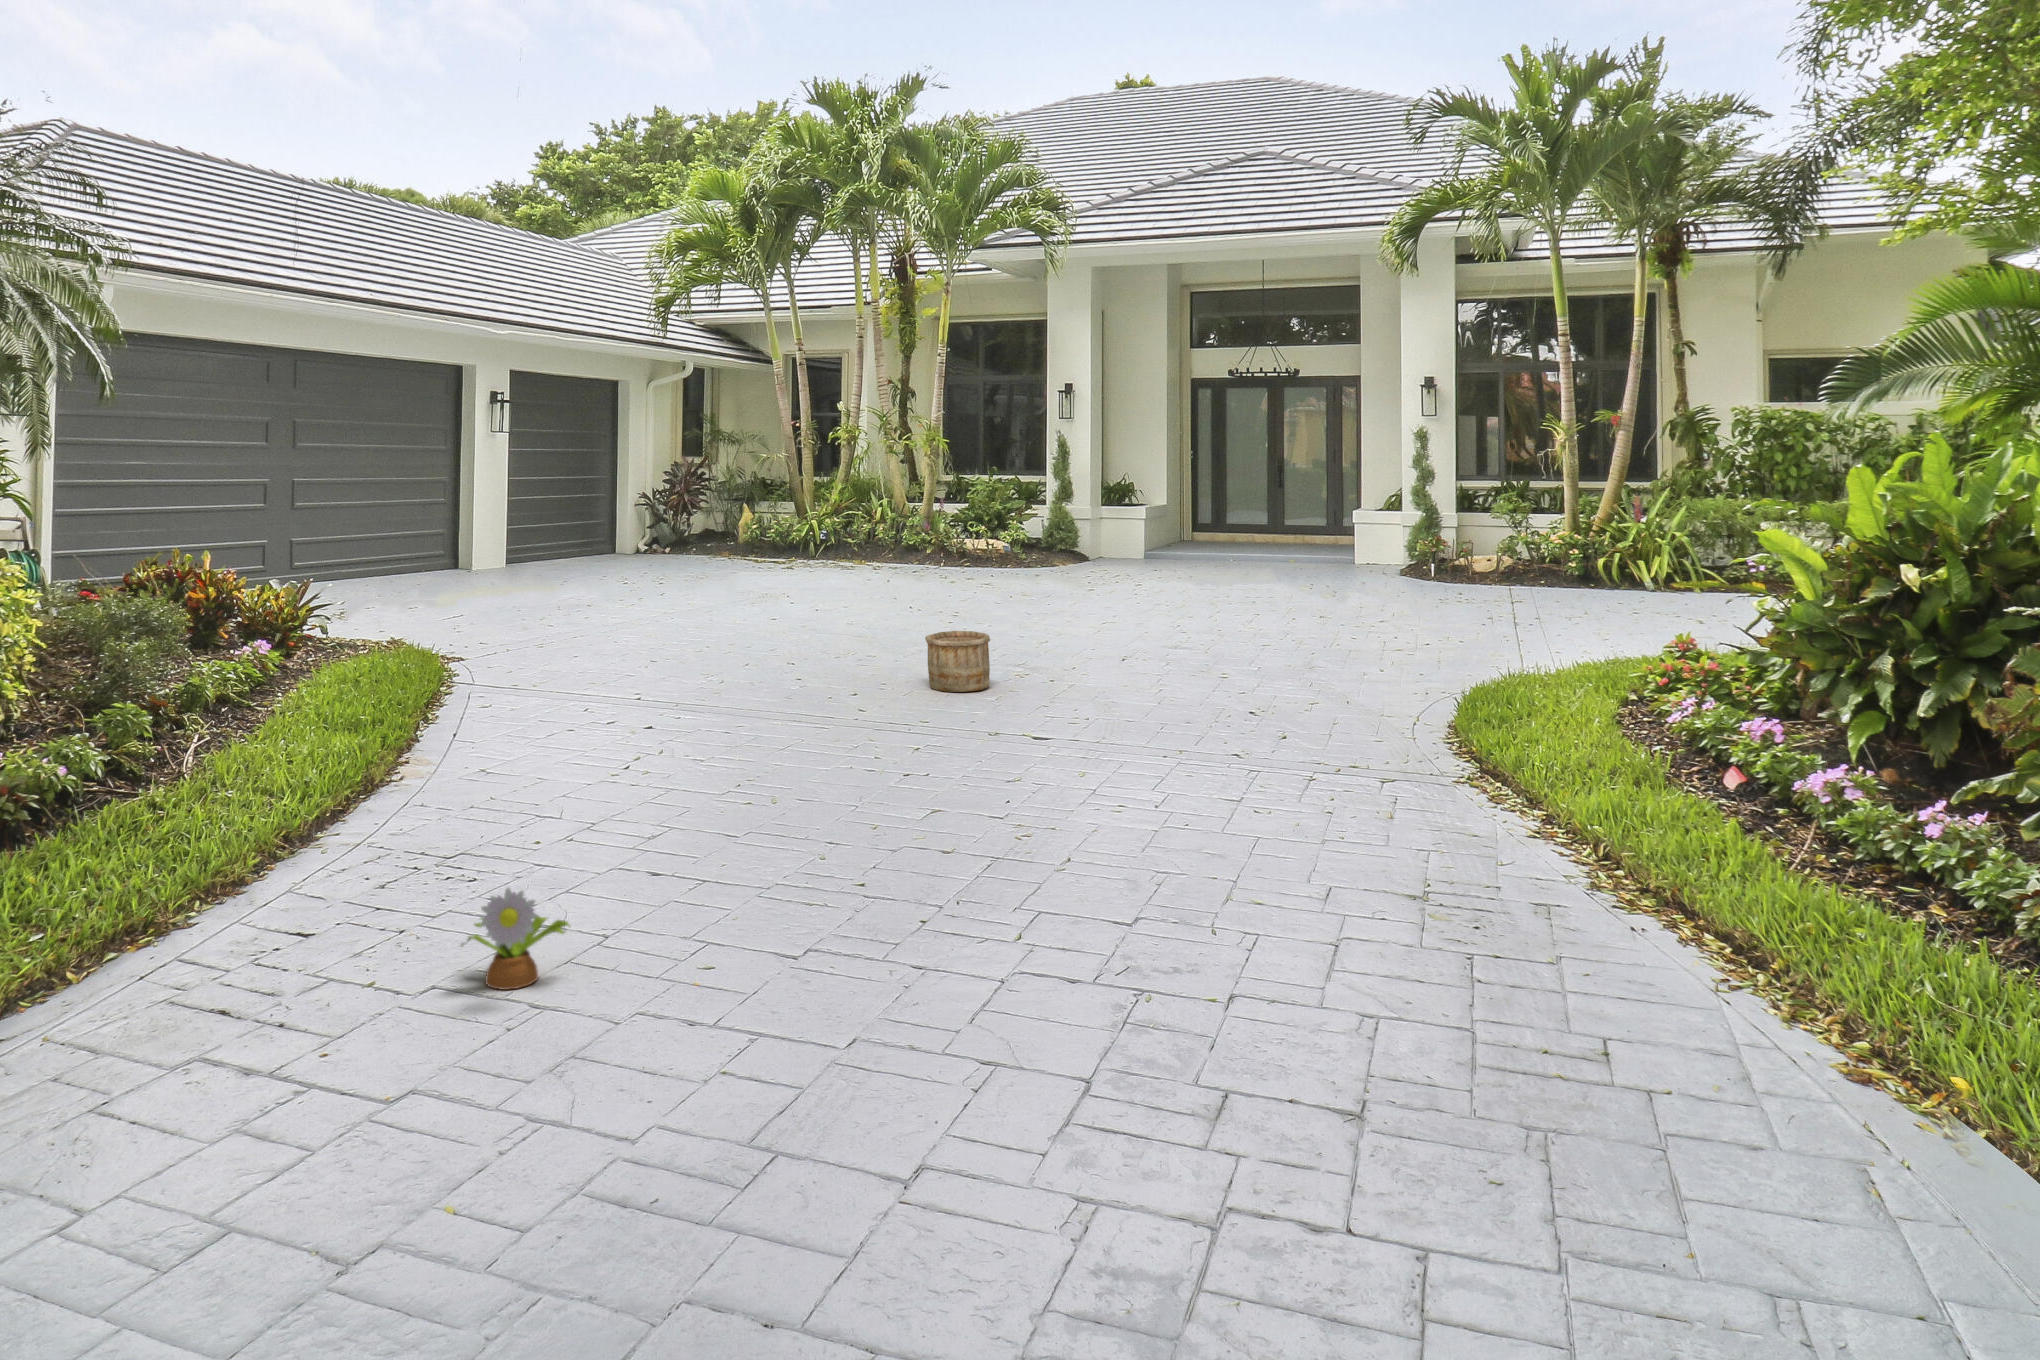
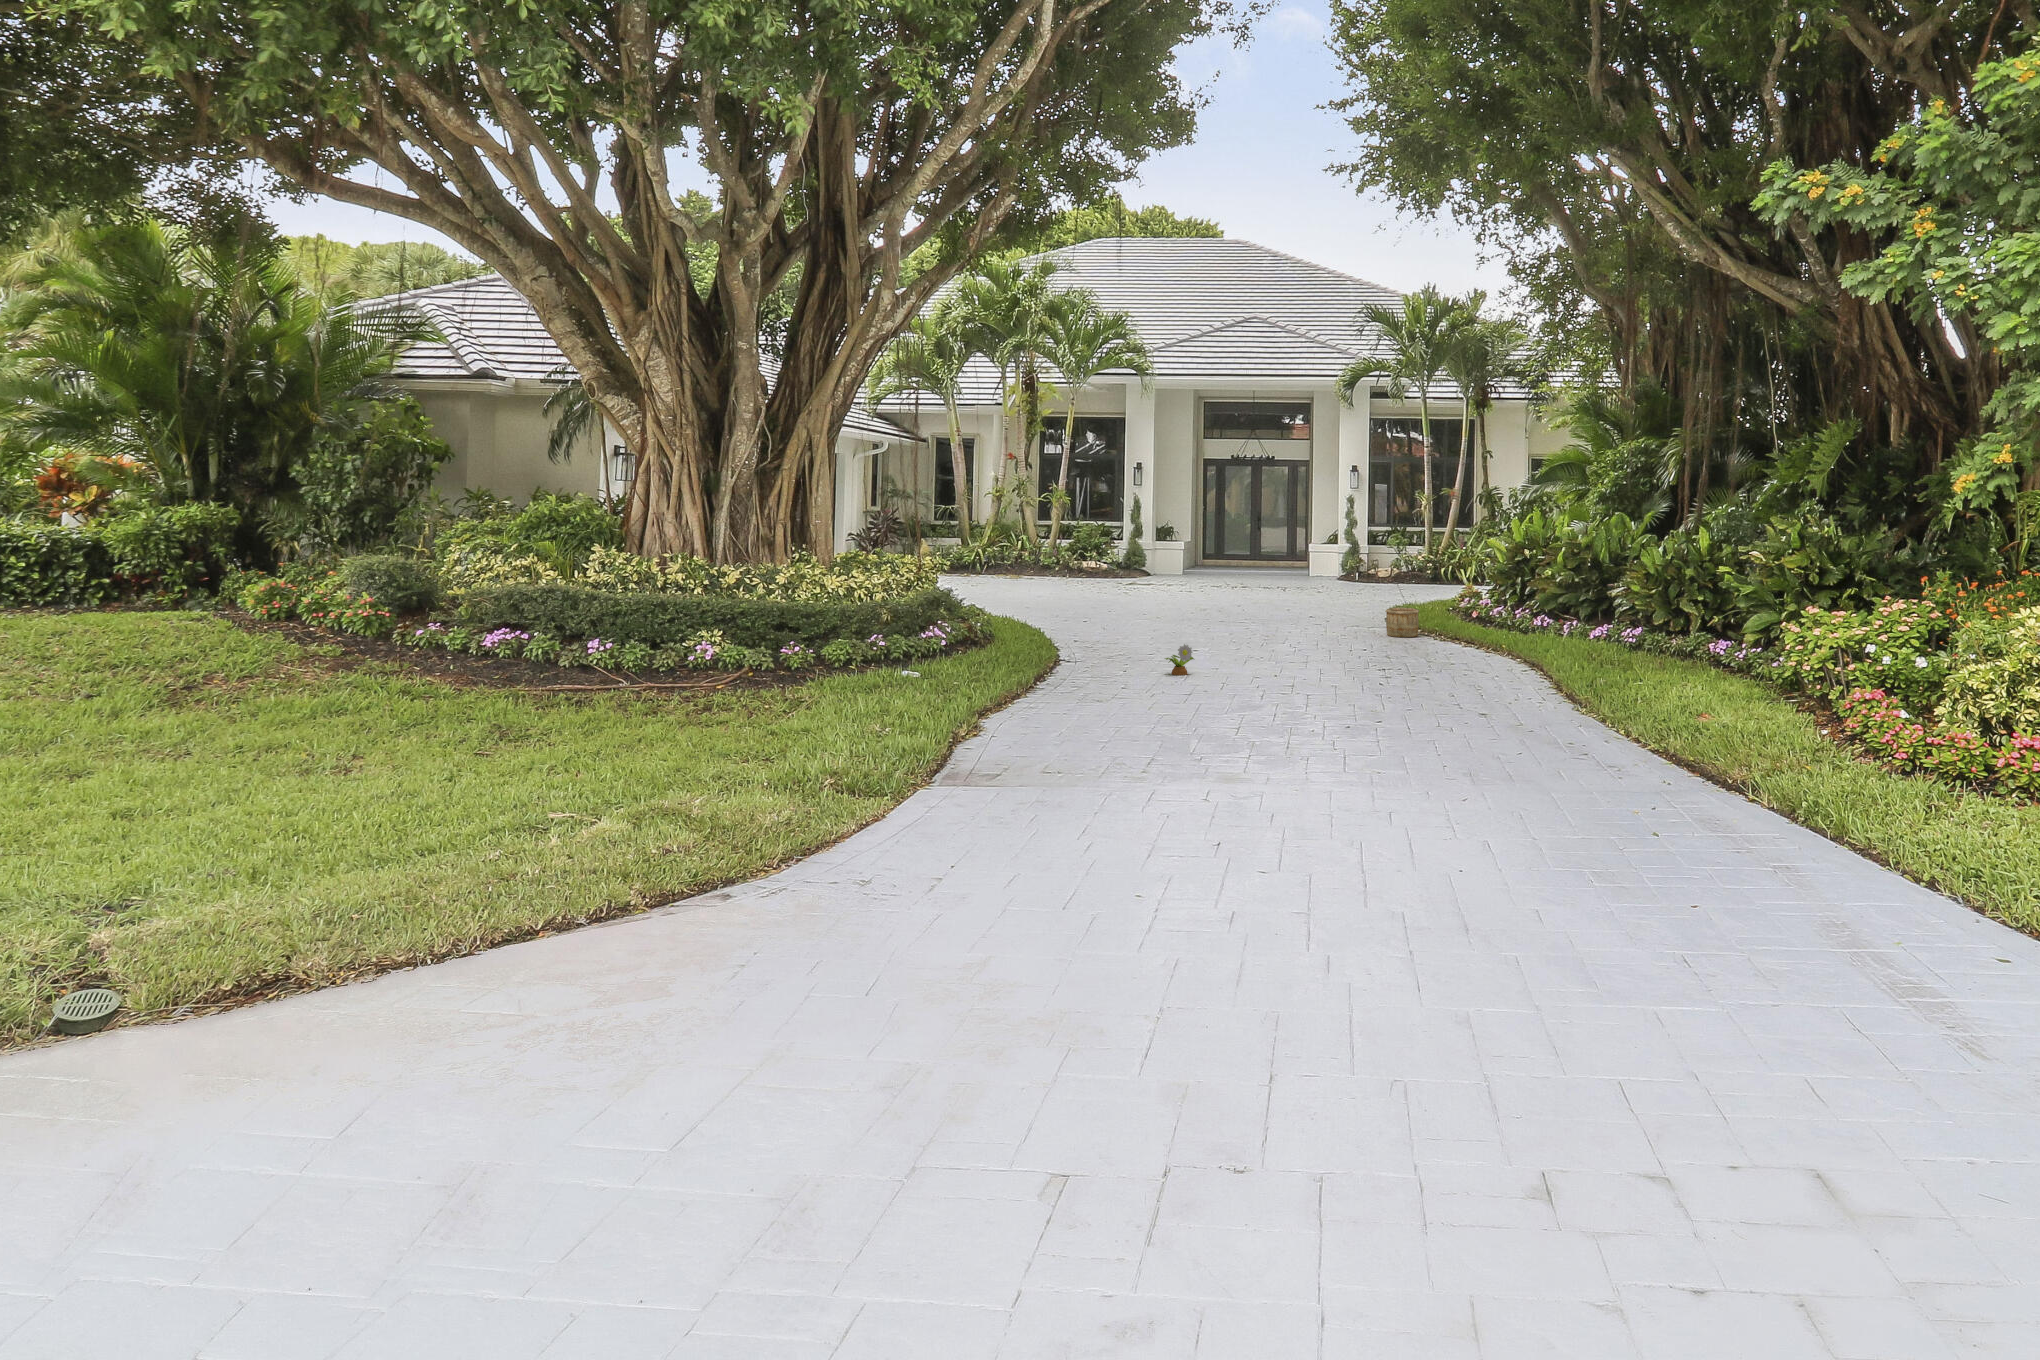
wooden bucket: present [925,631,990,692] -> present [1385,608,1419,637]

